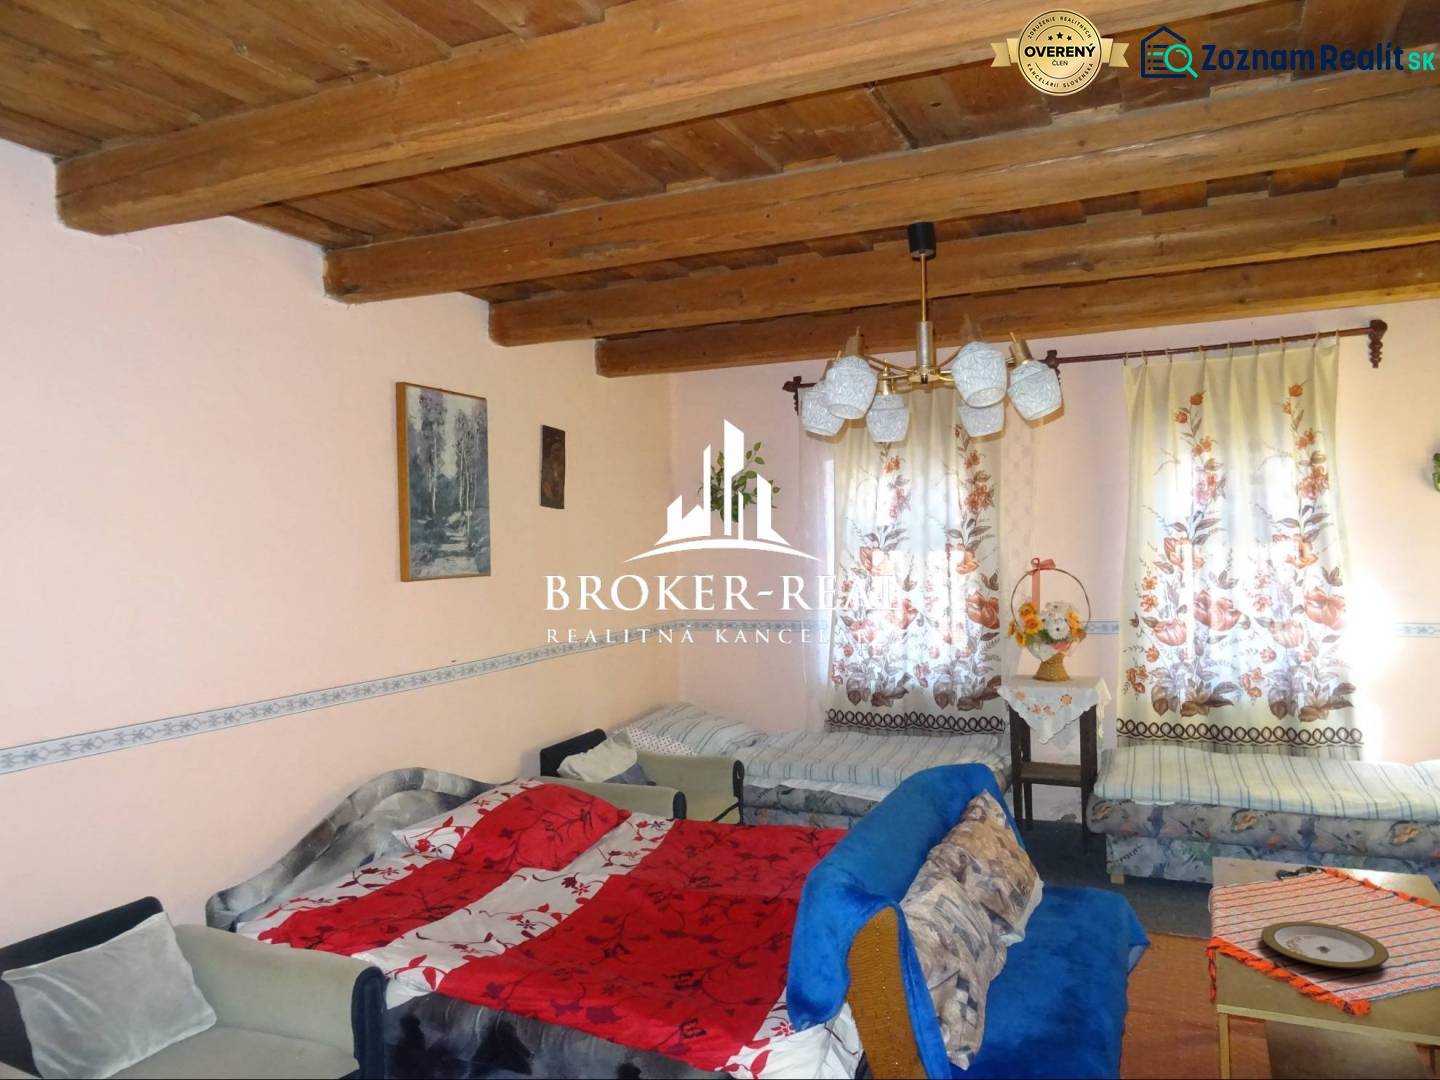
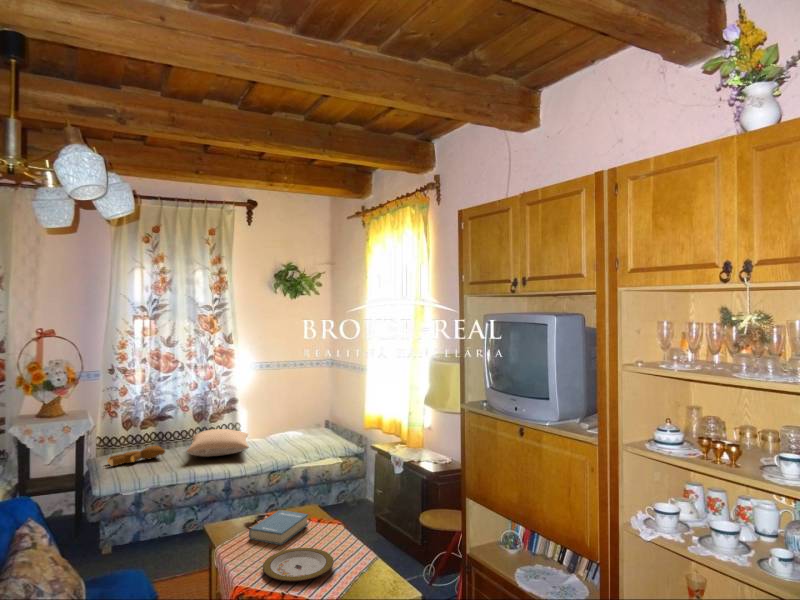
pillow: none [1241,732,1368,778] -> present [187,429,249,457]
teddy bear: none [1125,743,1211,763] -> present [107,446,165,466]
book: none [1270,870,1386,918] -> present [249,510,308,545]

